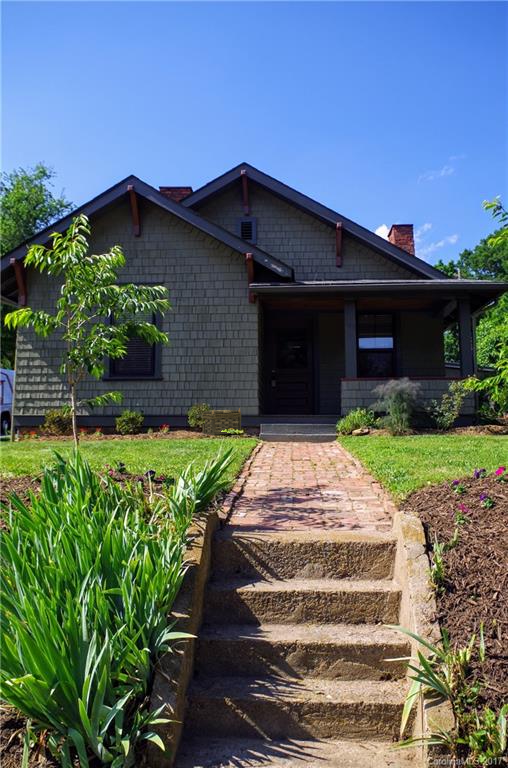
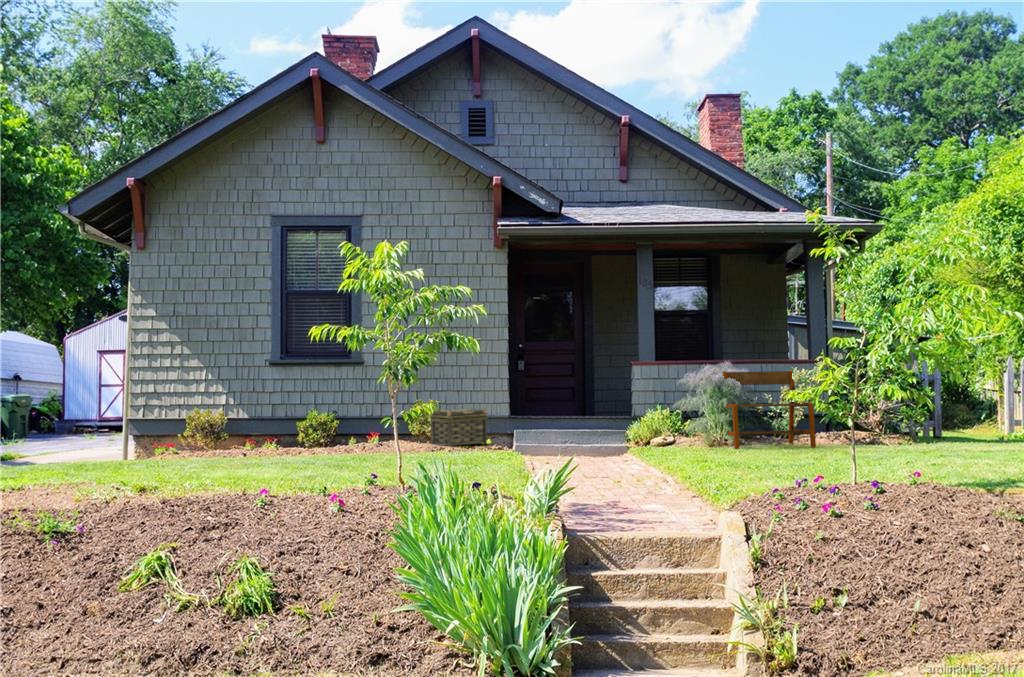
bench: none [405,381,478,439] -> present [722,370,816,449]

